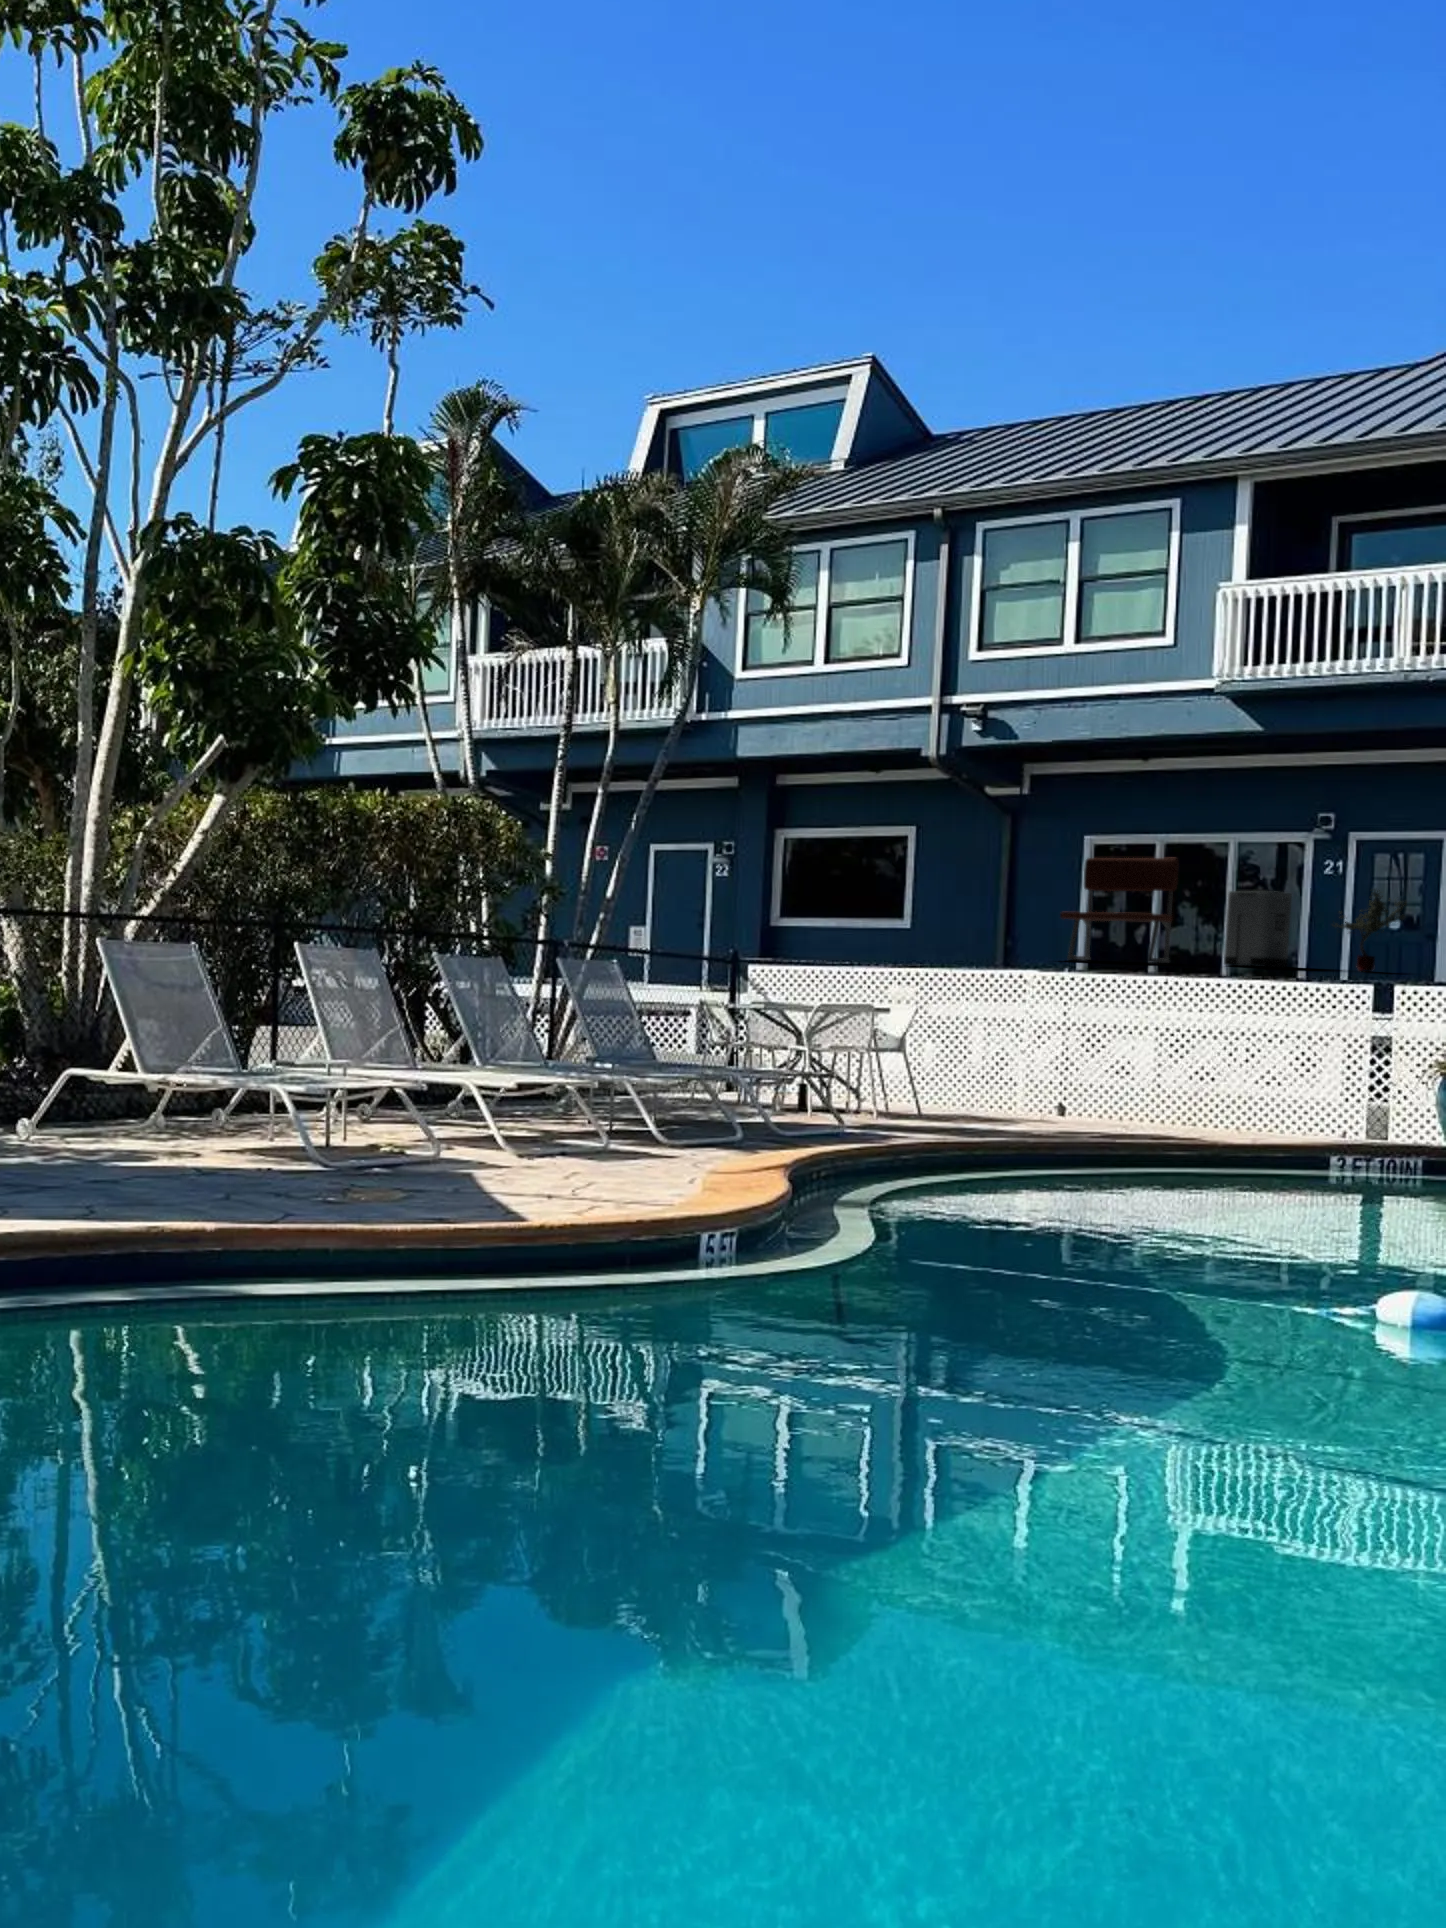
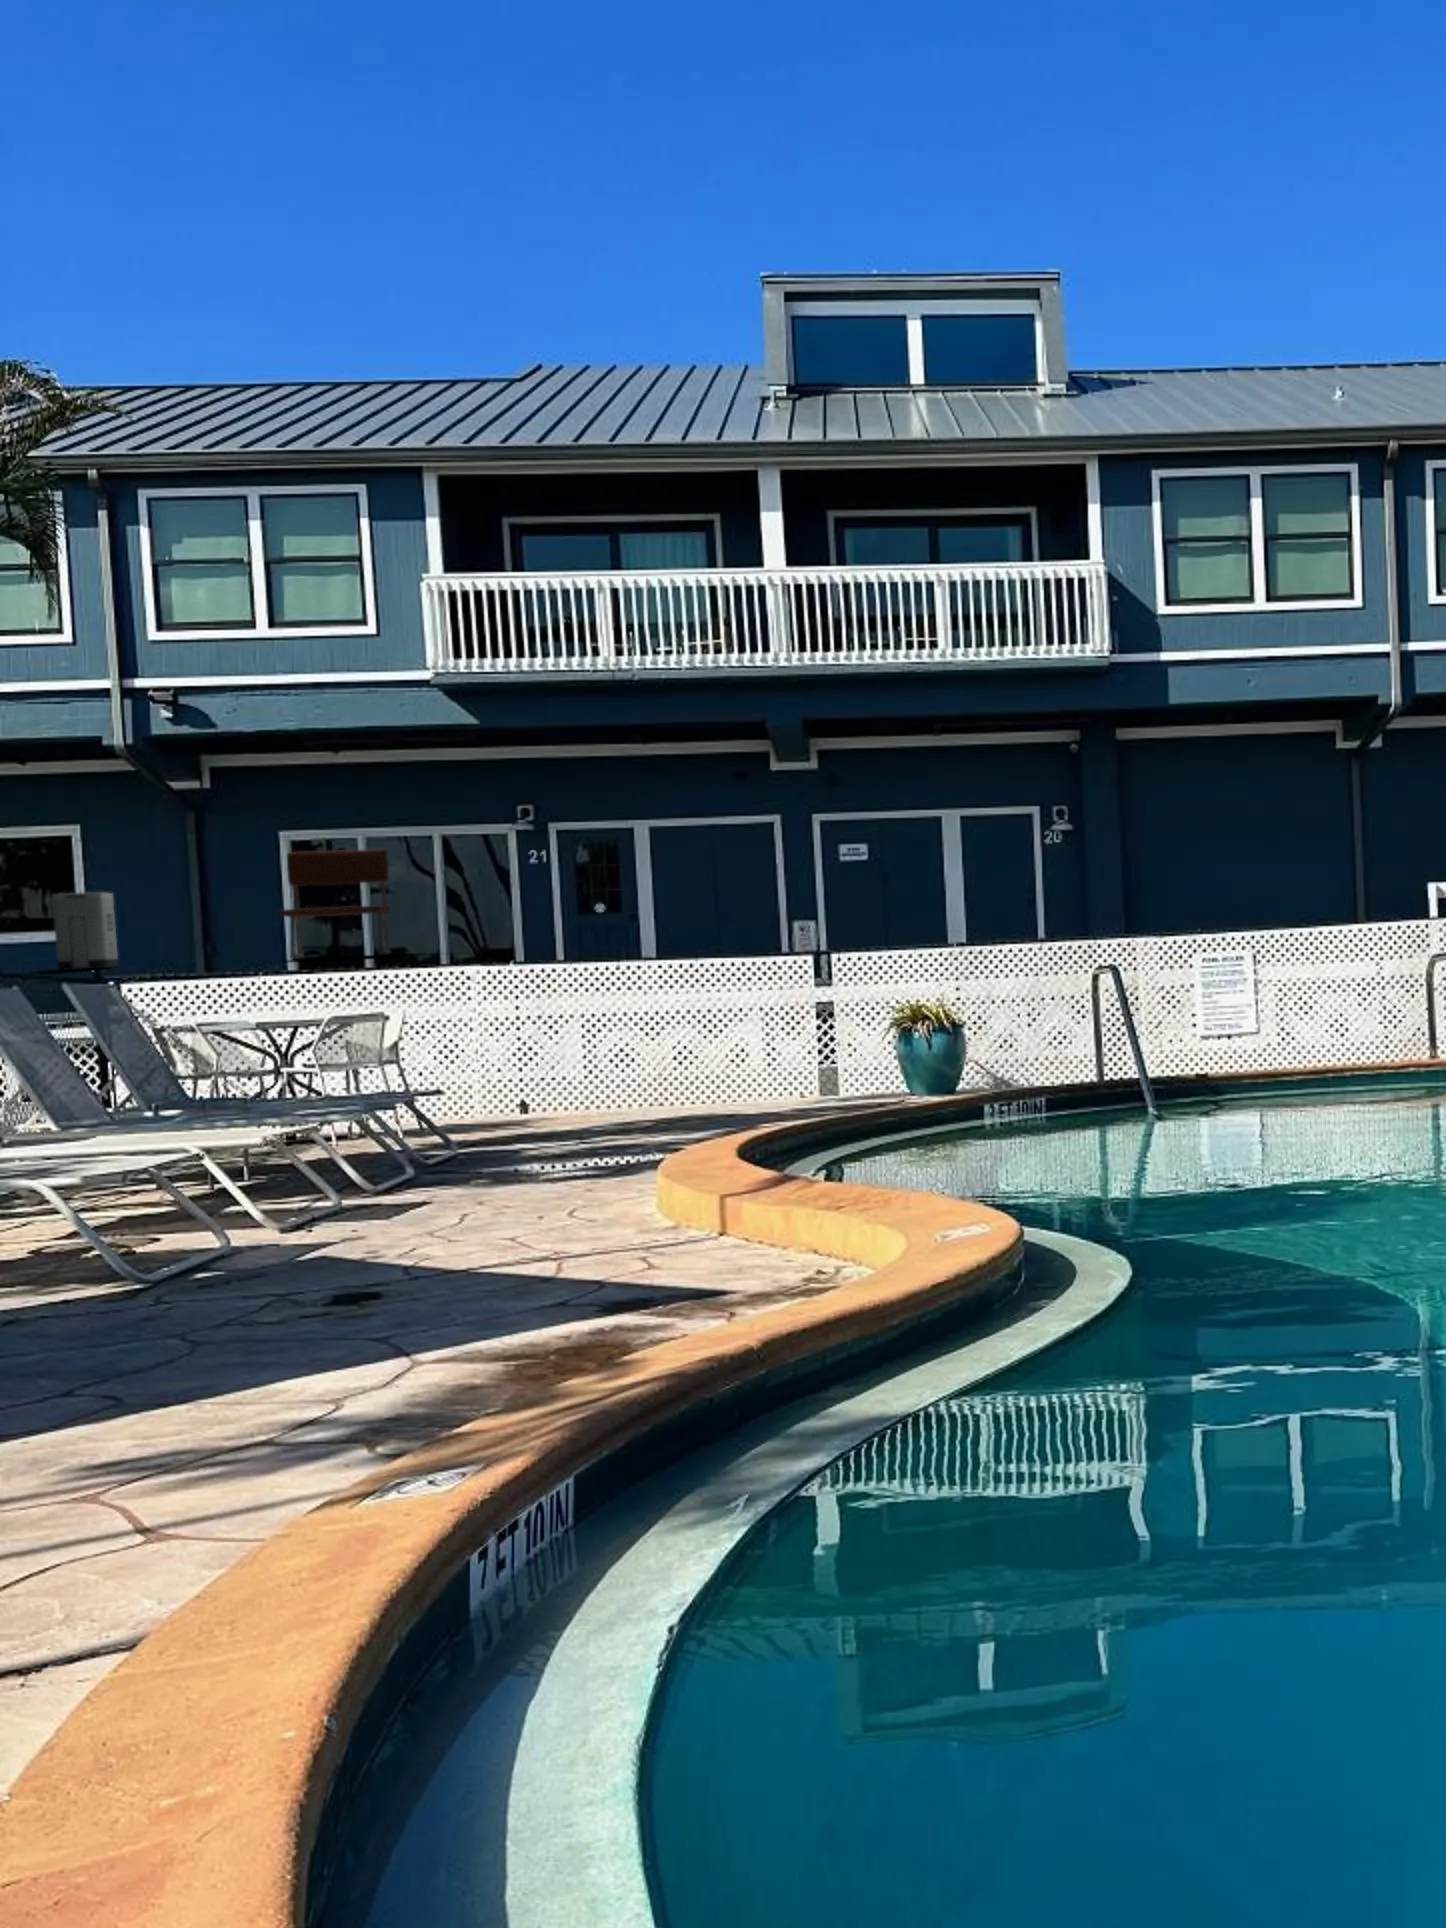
potted tree: present [1334,890,1407,971] -> none [552,870,610,947]
trash can: present [1224,891,1292,968] -> present [52,892,118,970]

